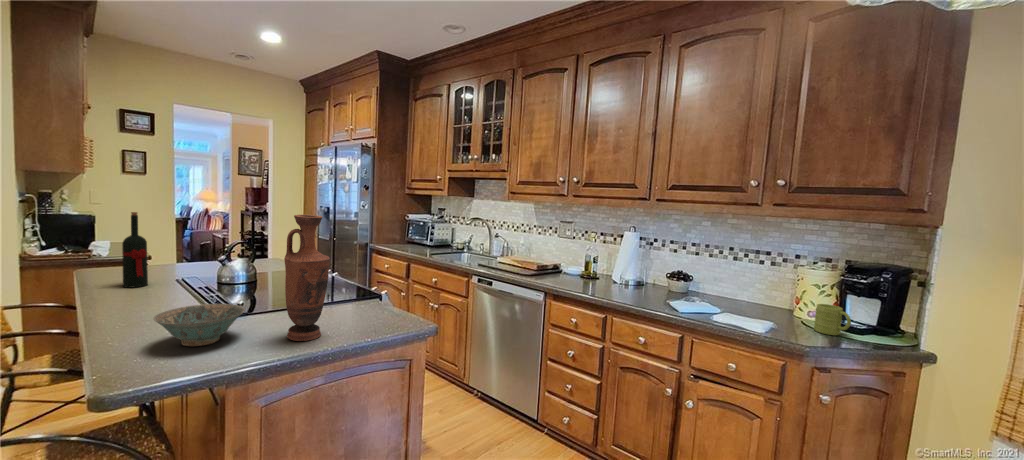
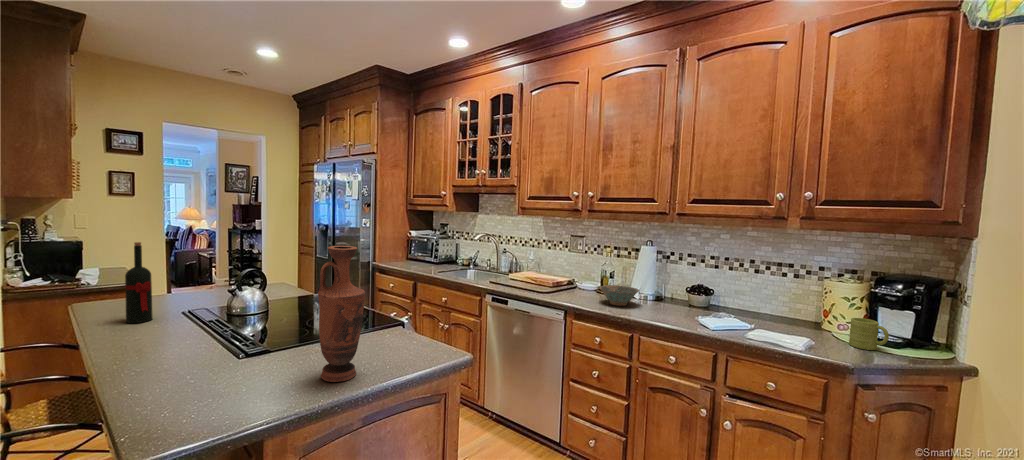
ceramic bowl: present [153,304,245,346] -> present [600,285,639,306]

